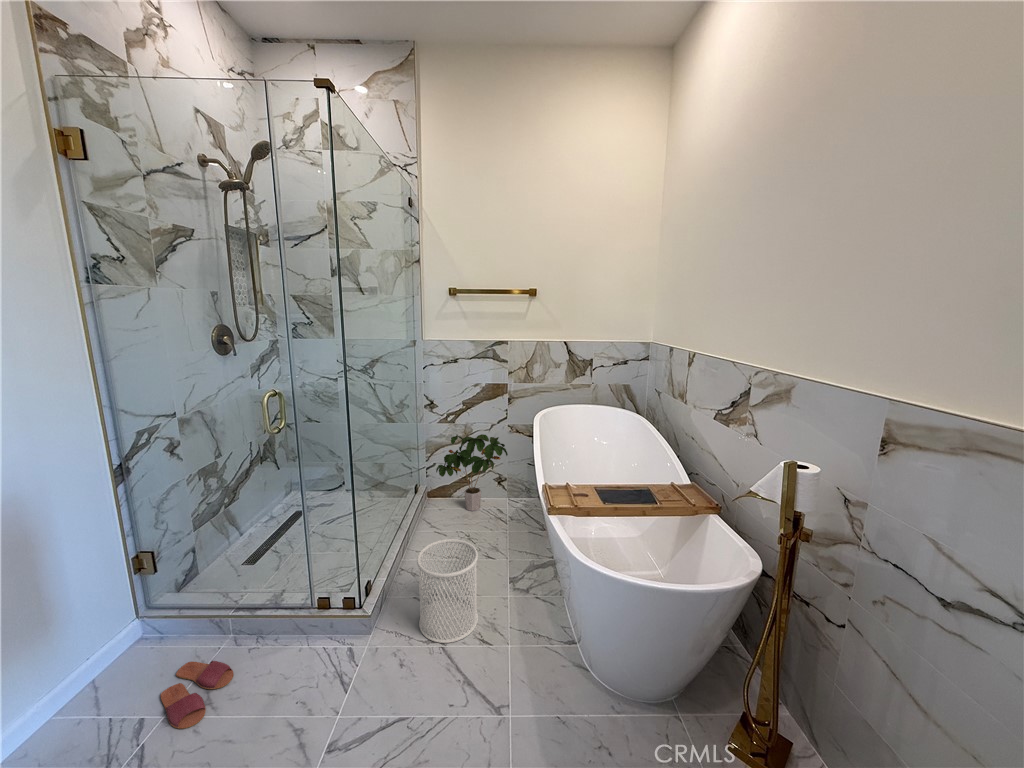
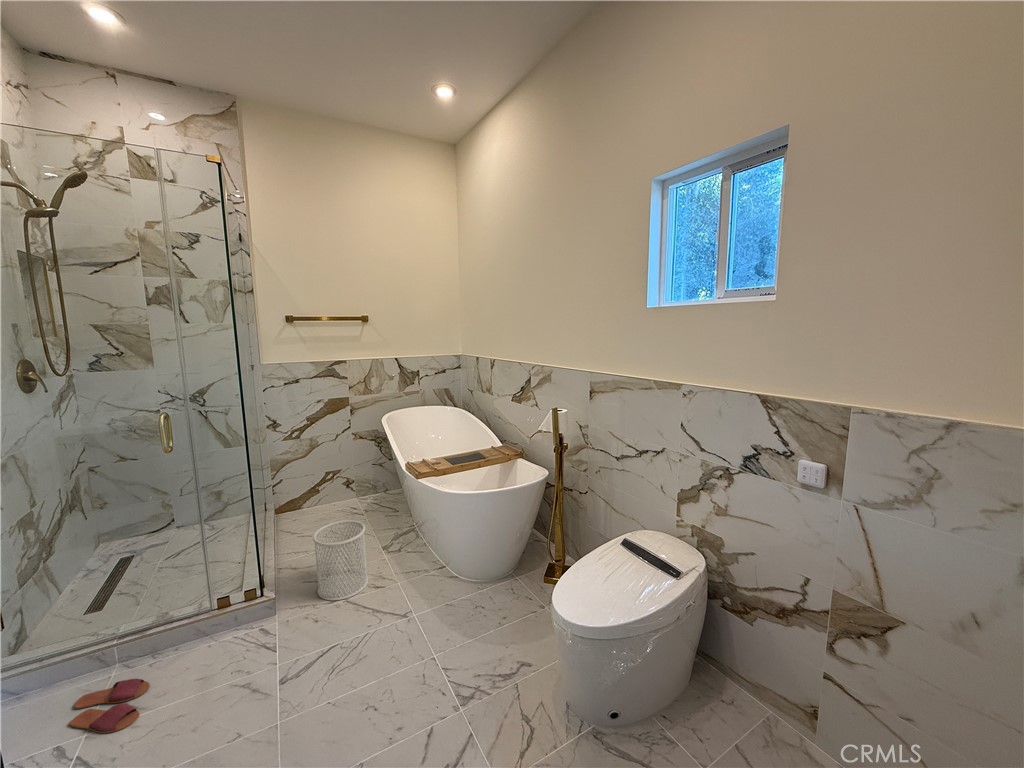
potted plant: present [436,434,508,511] -> none [286,444,356,515]

